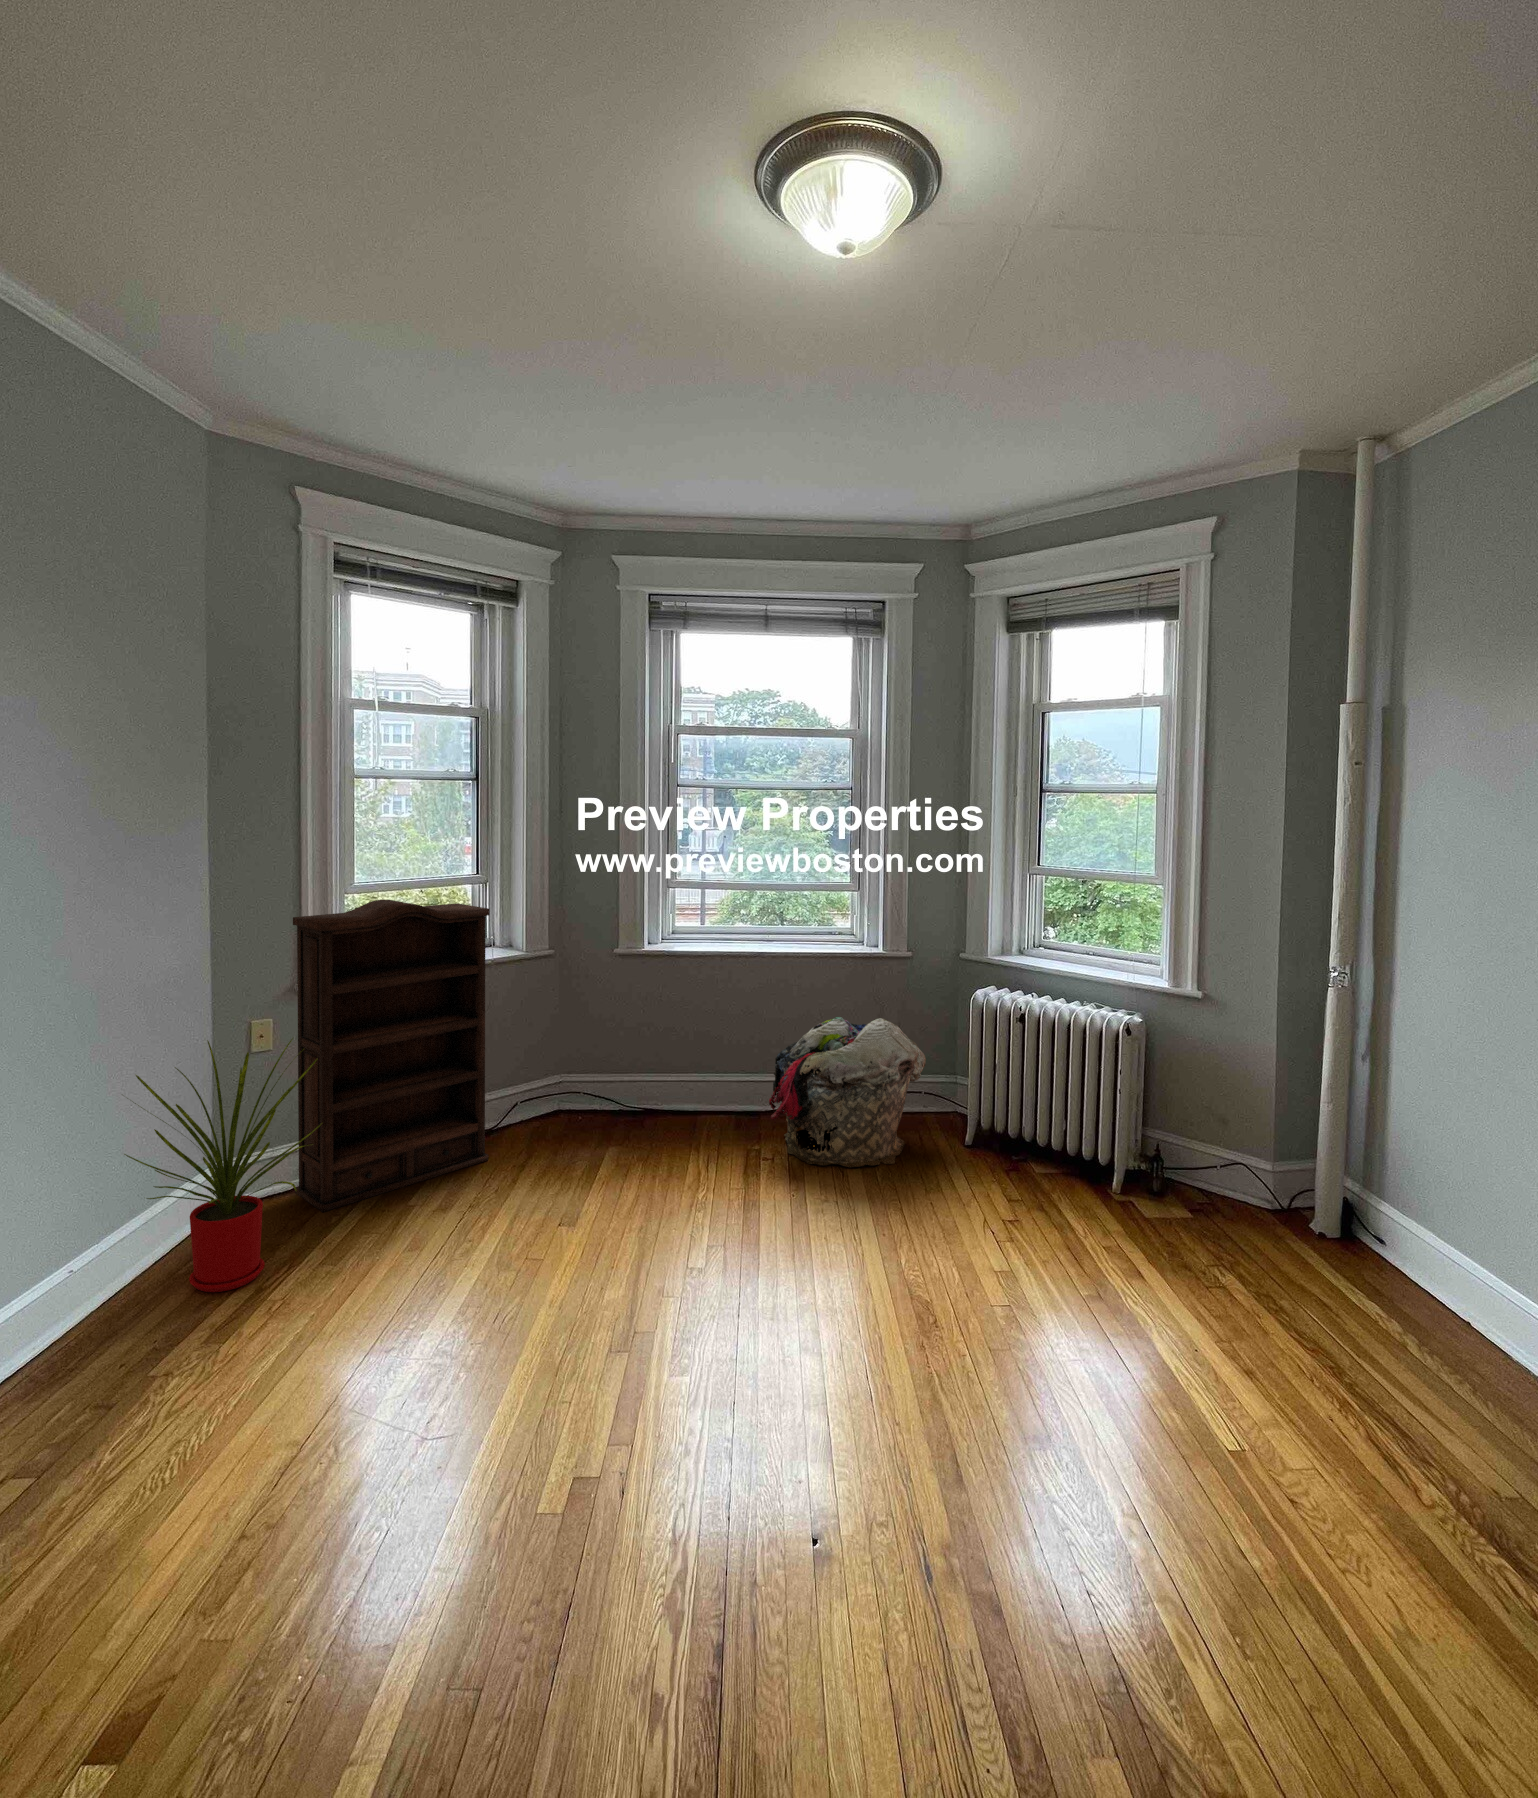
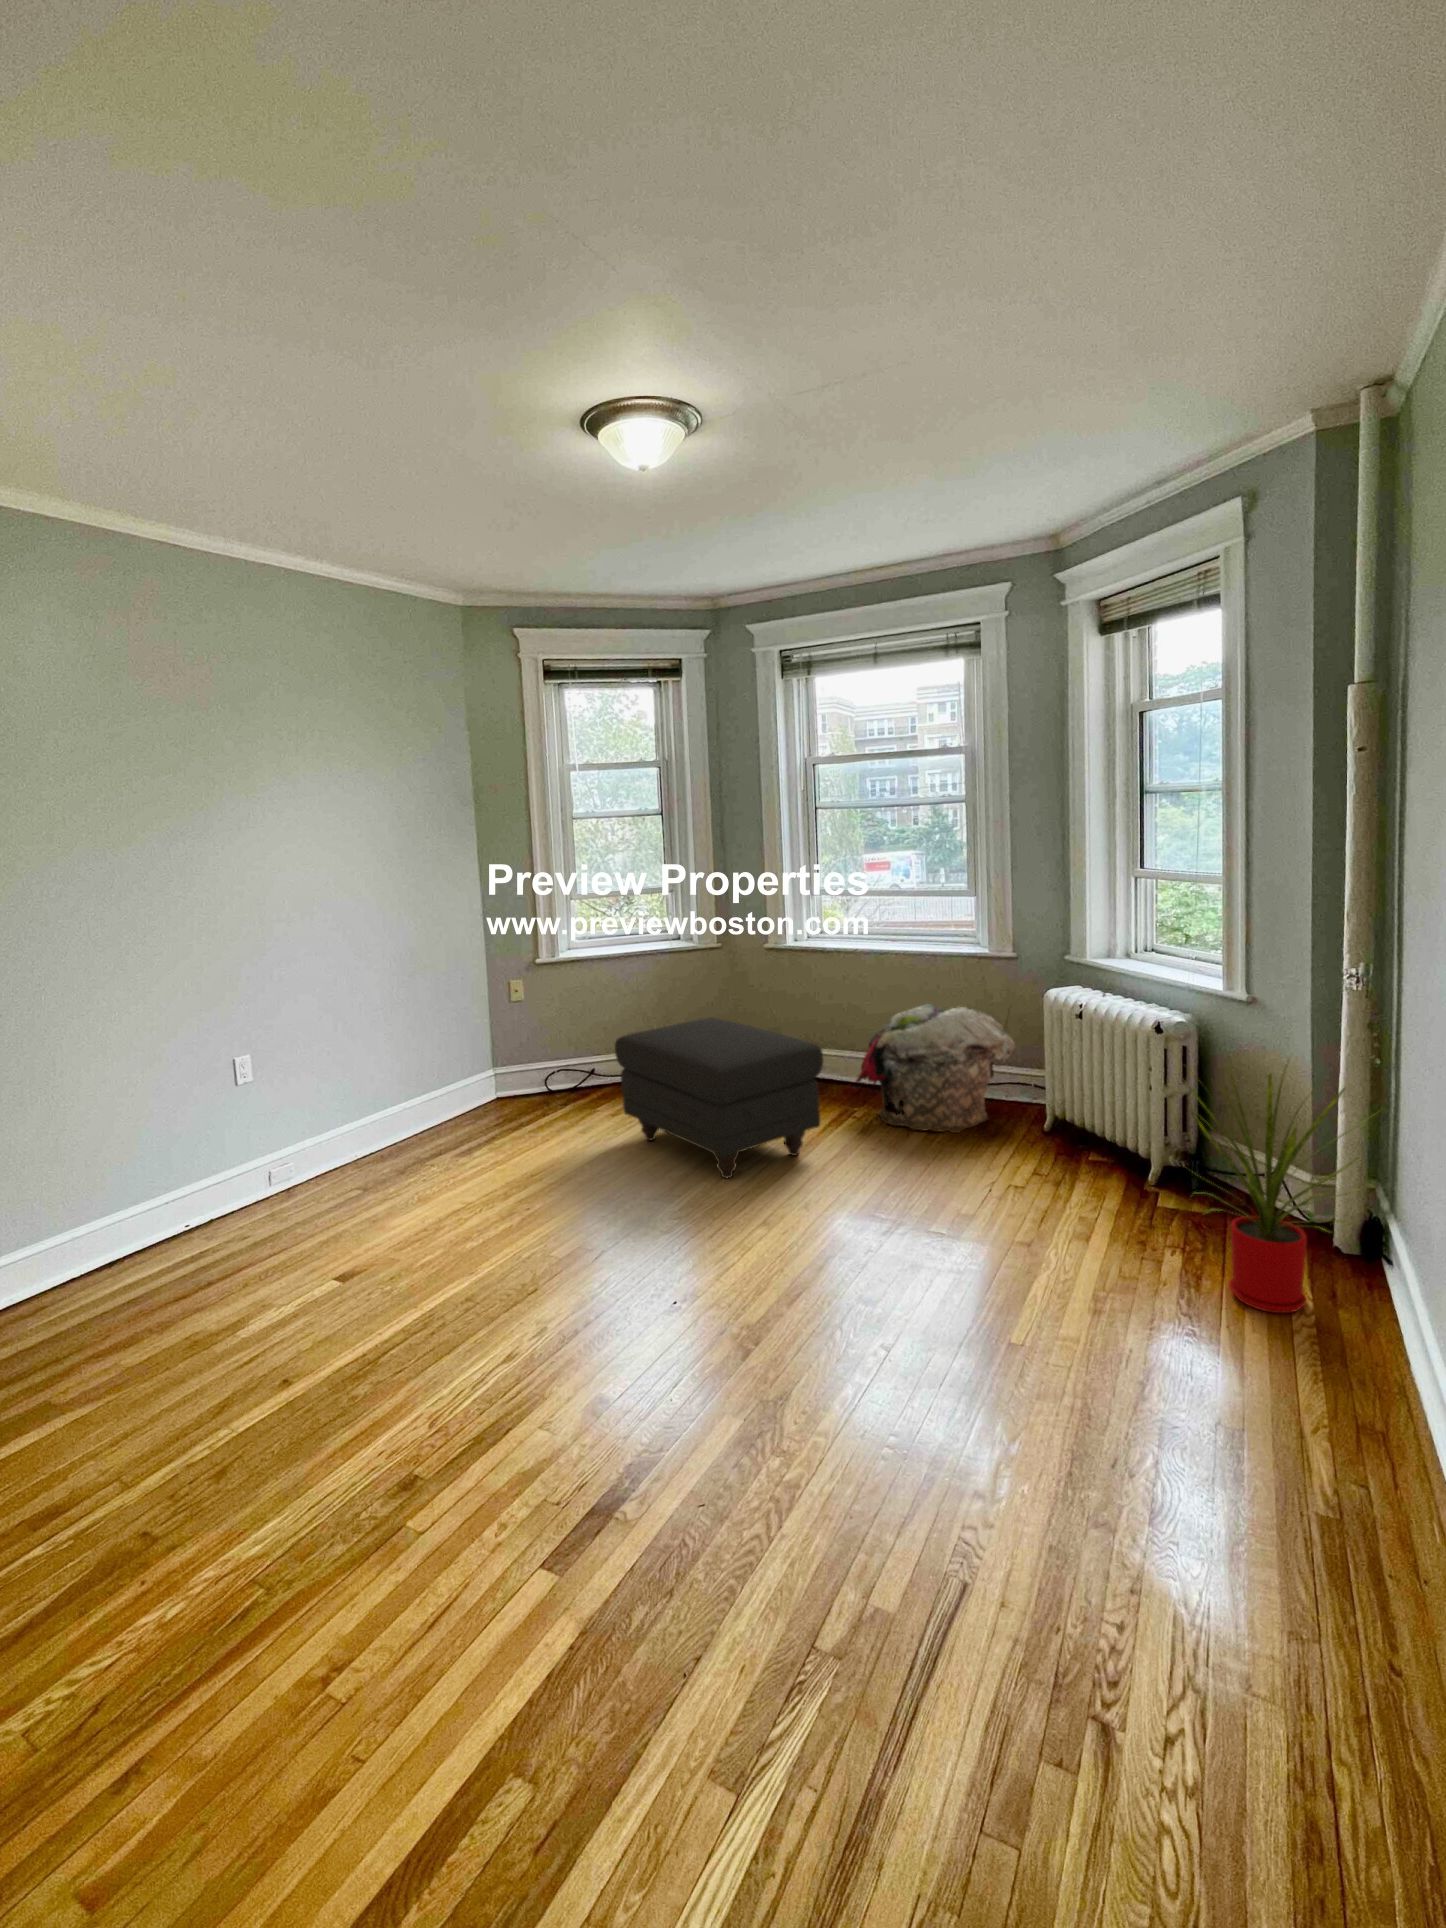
bookshelf: present [293,900,489,1212] -> none [528,902,663,1106]
house plant: present [124,1038,322,1292] -> present [1183,1065,1364,1313]
ottoman: none [501,1054,794,1276] -> present [615,1017,823,1178]

